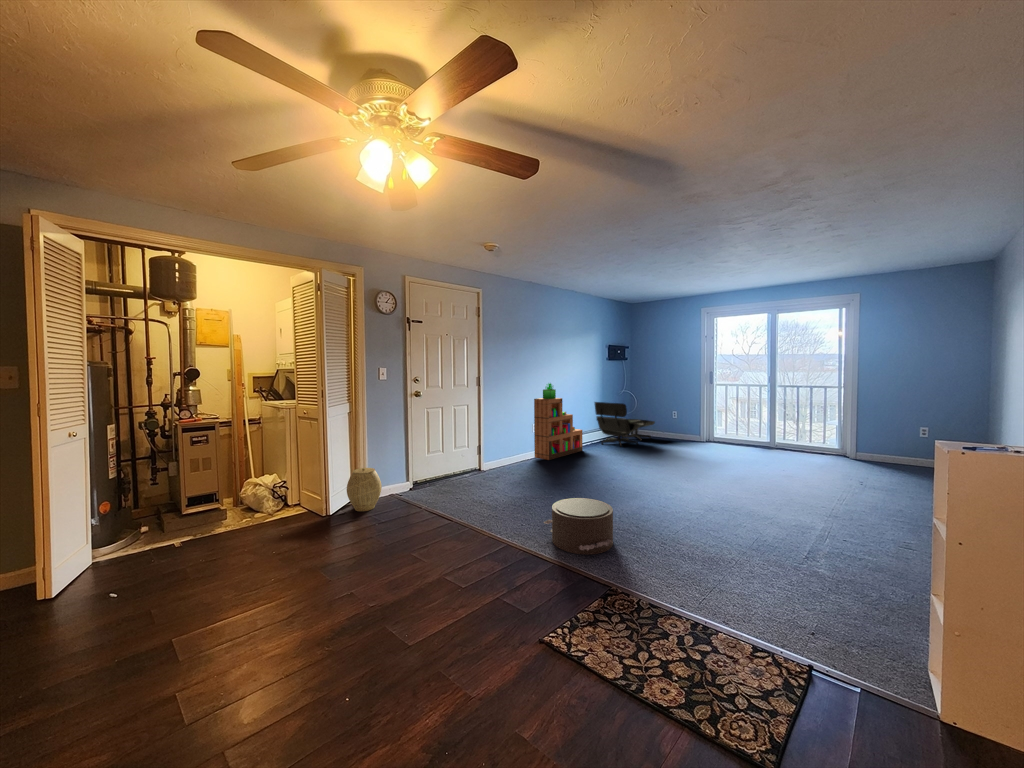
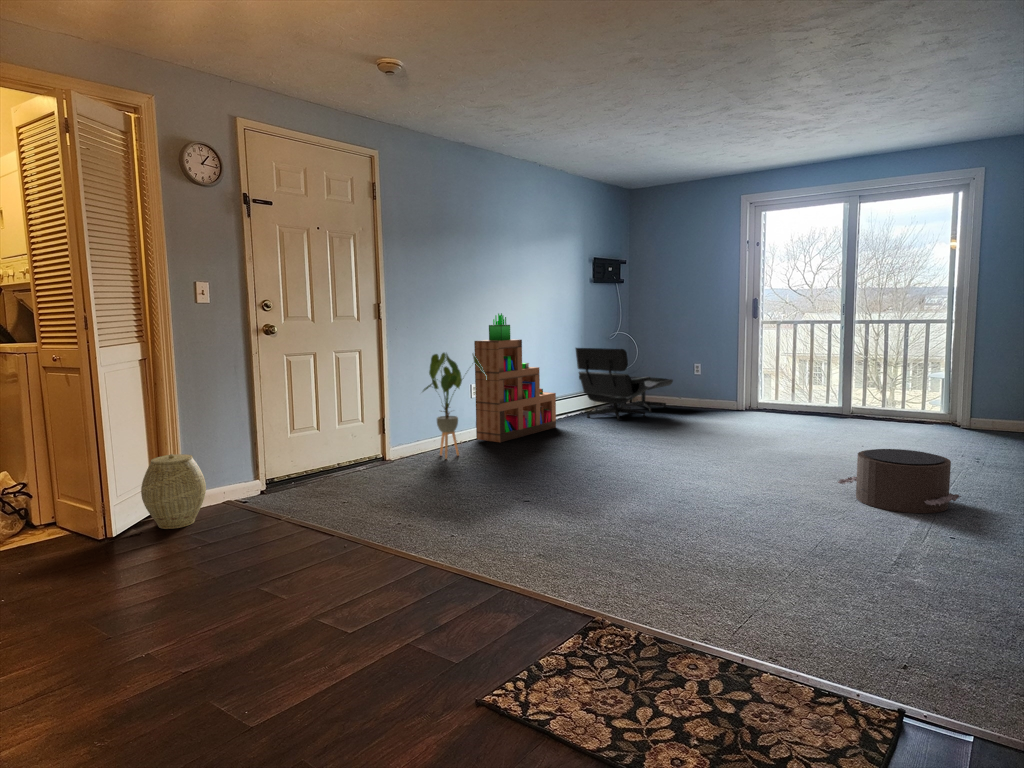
house plant: none [502,407,542,470] -> present [423,353,487,458]
pouf: present [544,498,613,555] -> present [838,449,961,513]

